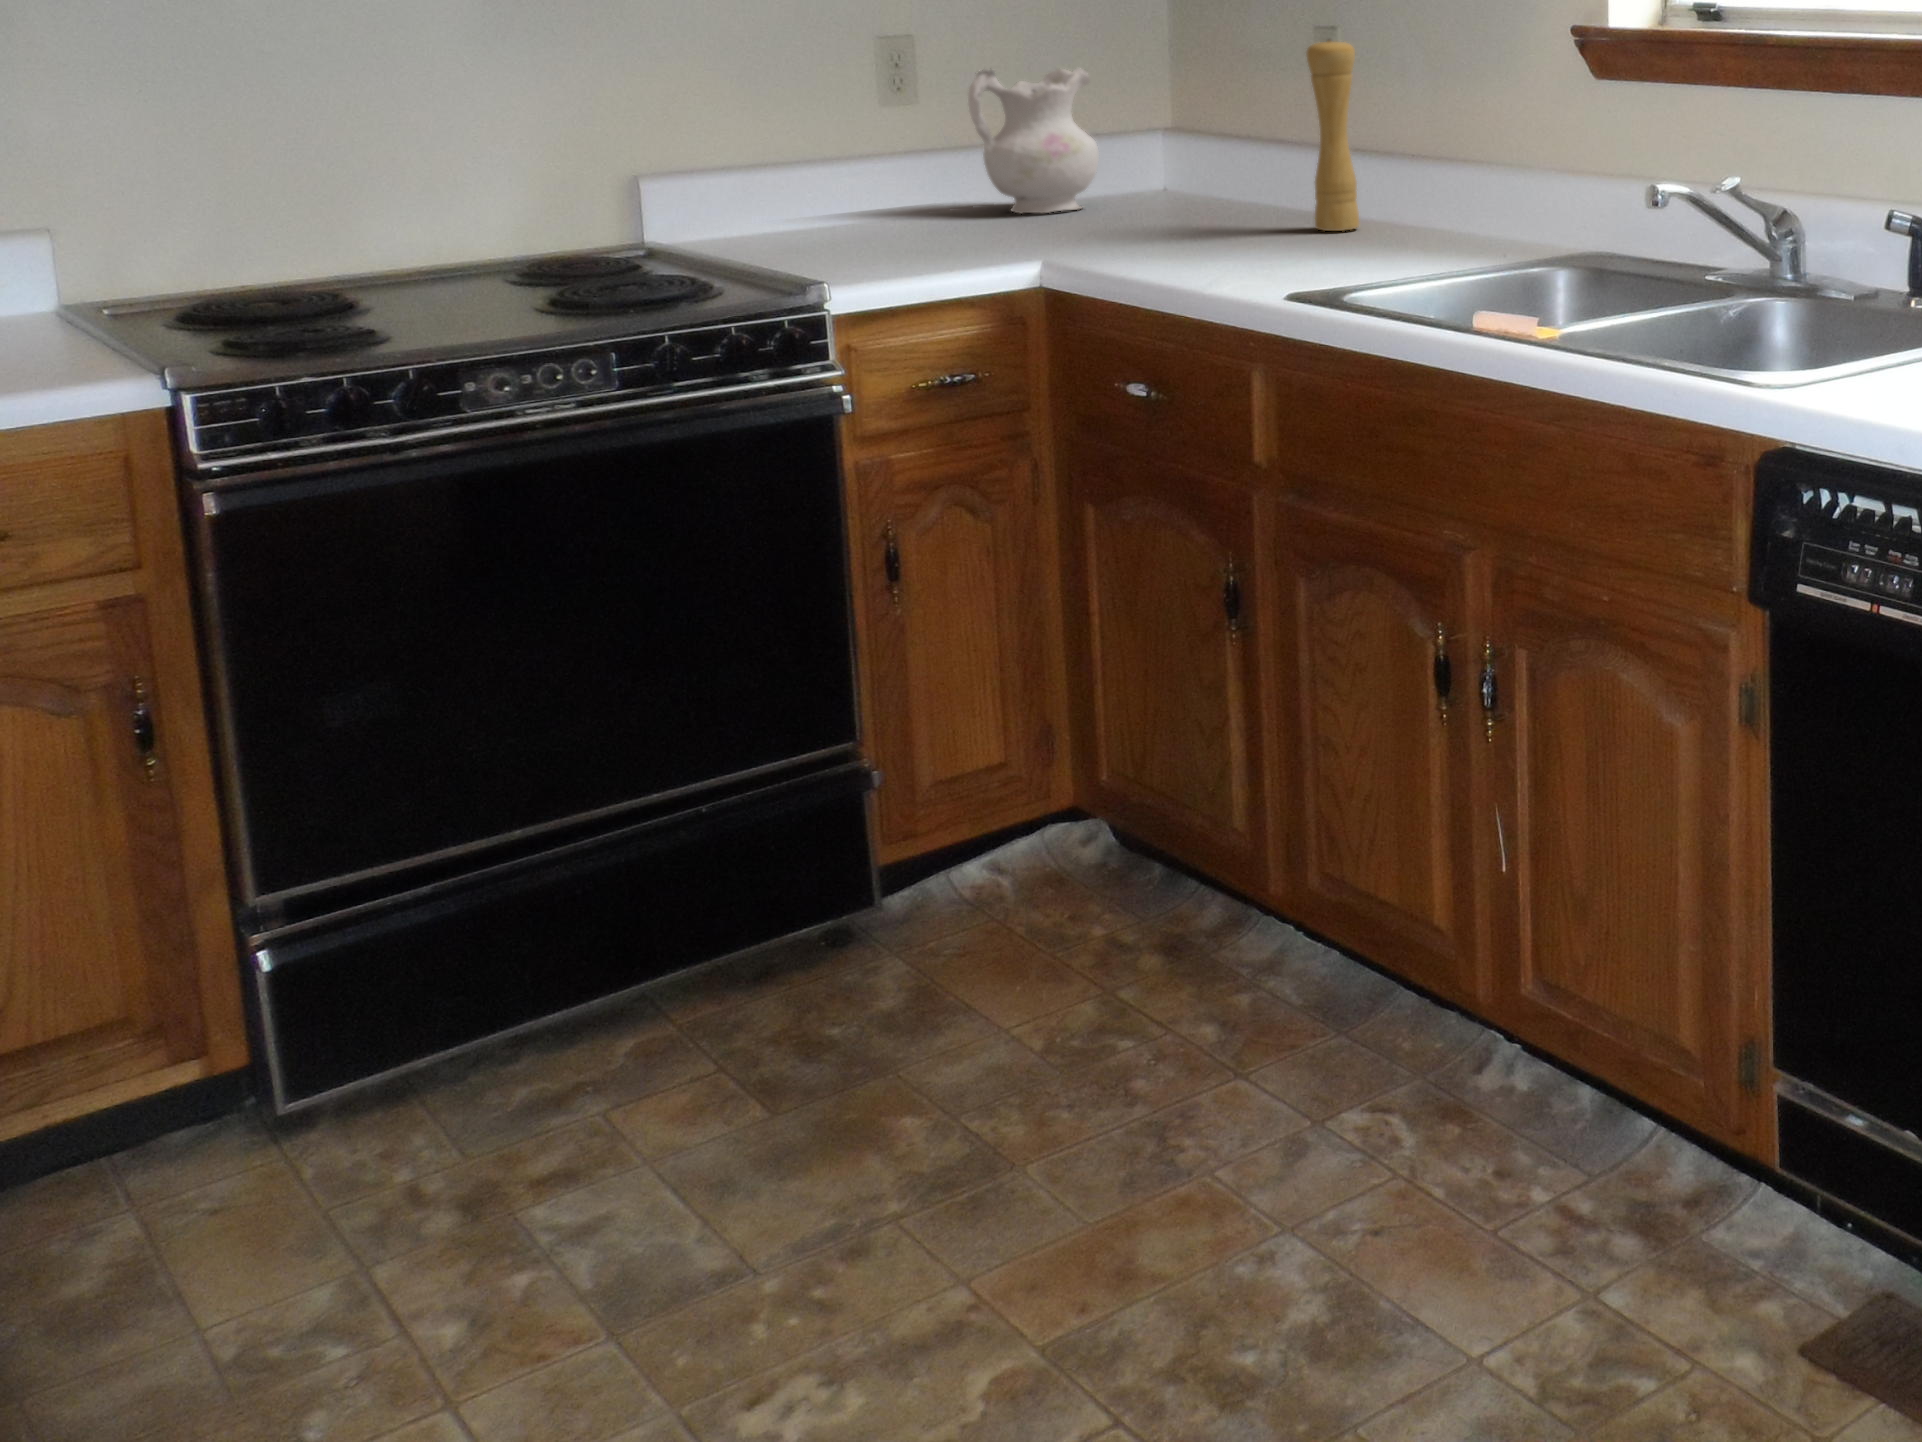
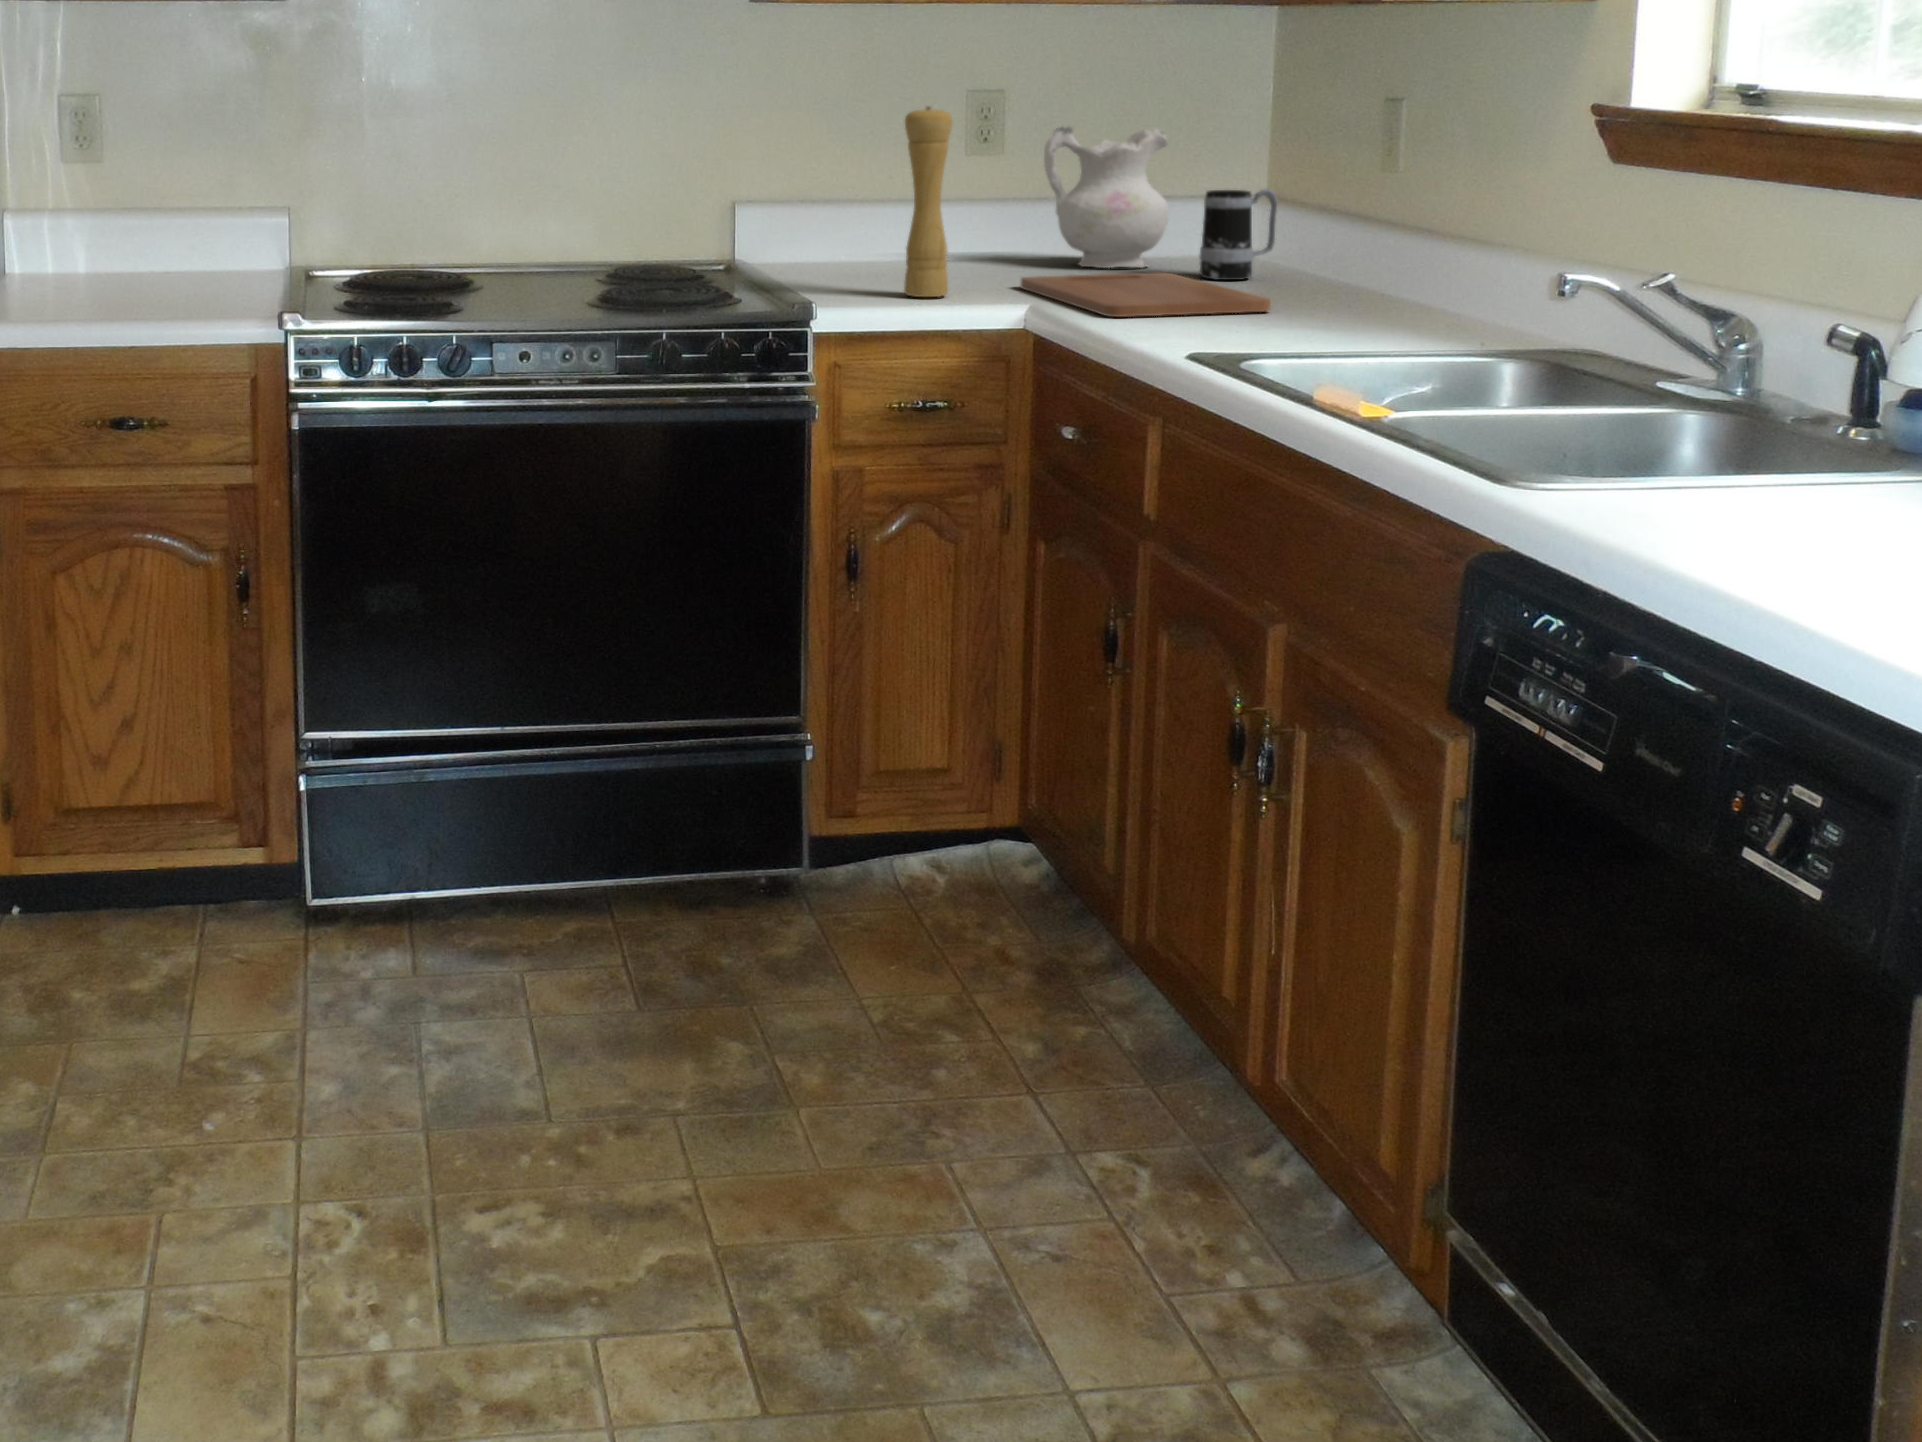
pepper mill: present [1307,39,1359,231] -> present [904,106,952,297]
mug: none [1147,121,1216,215] -> present [1200,189,1278,280]
cutting board: none [994,213,1273,264] -> present [1021,272,1271,317]

